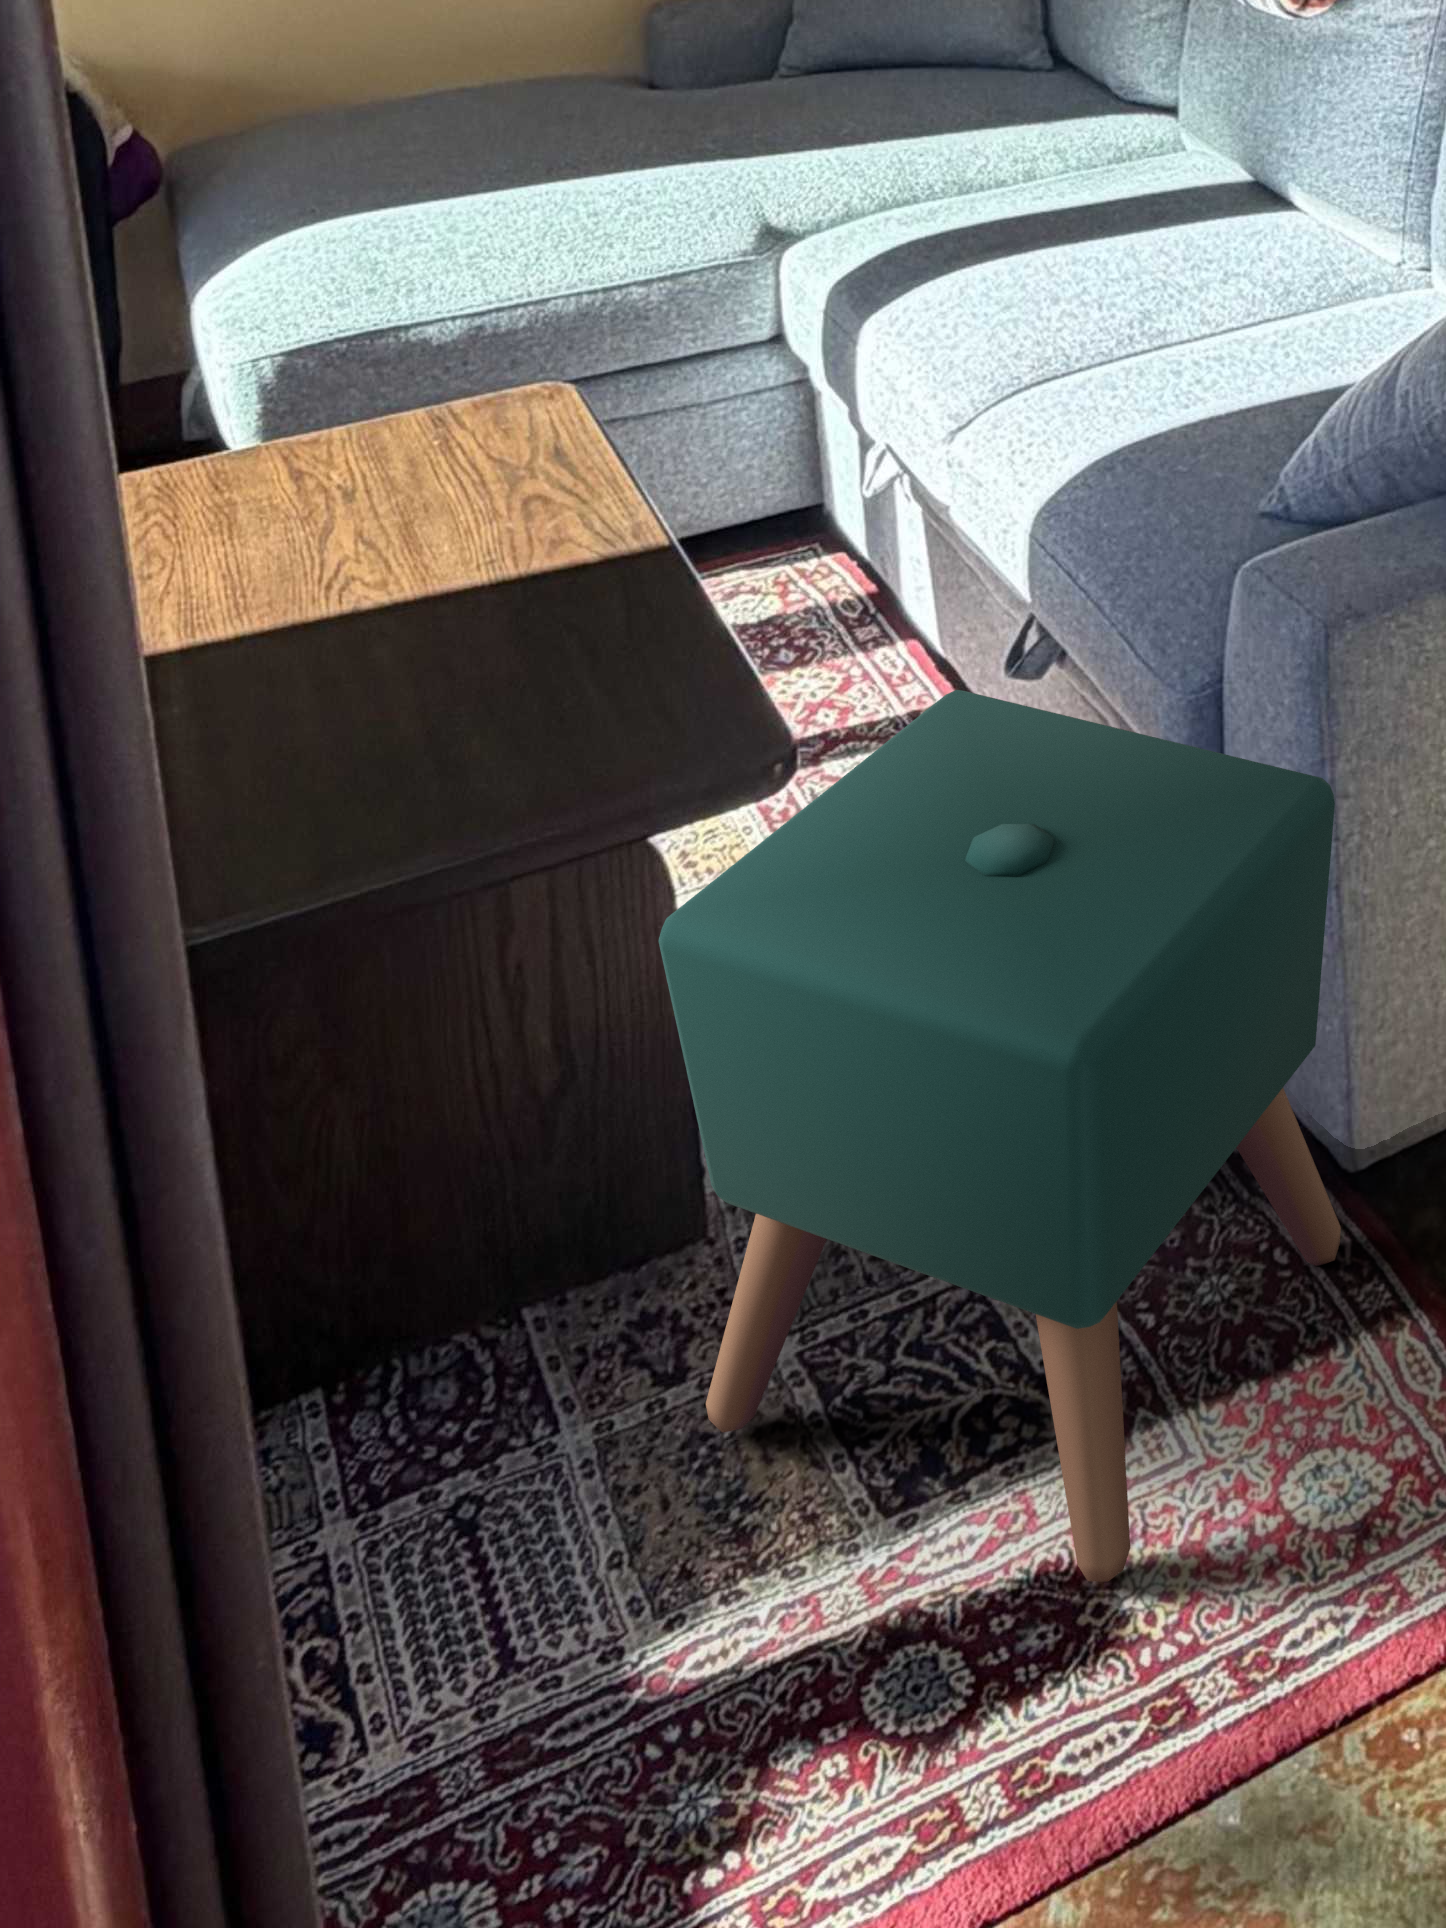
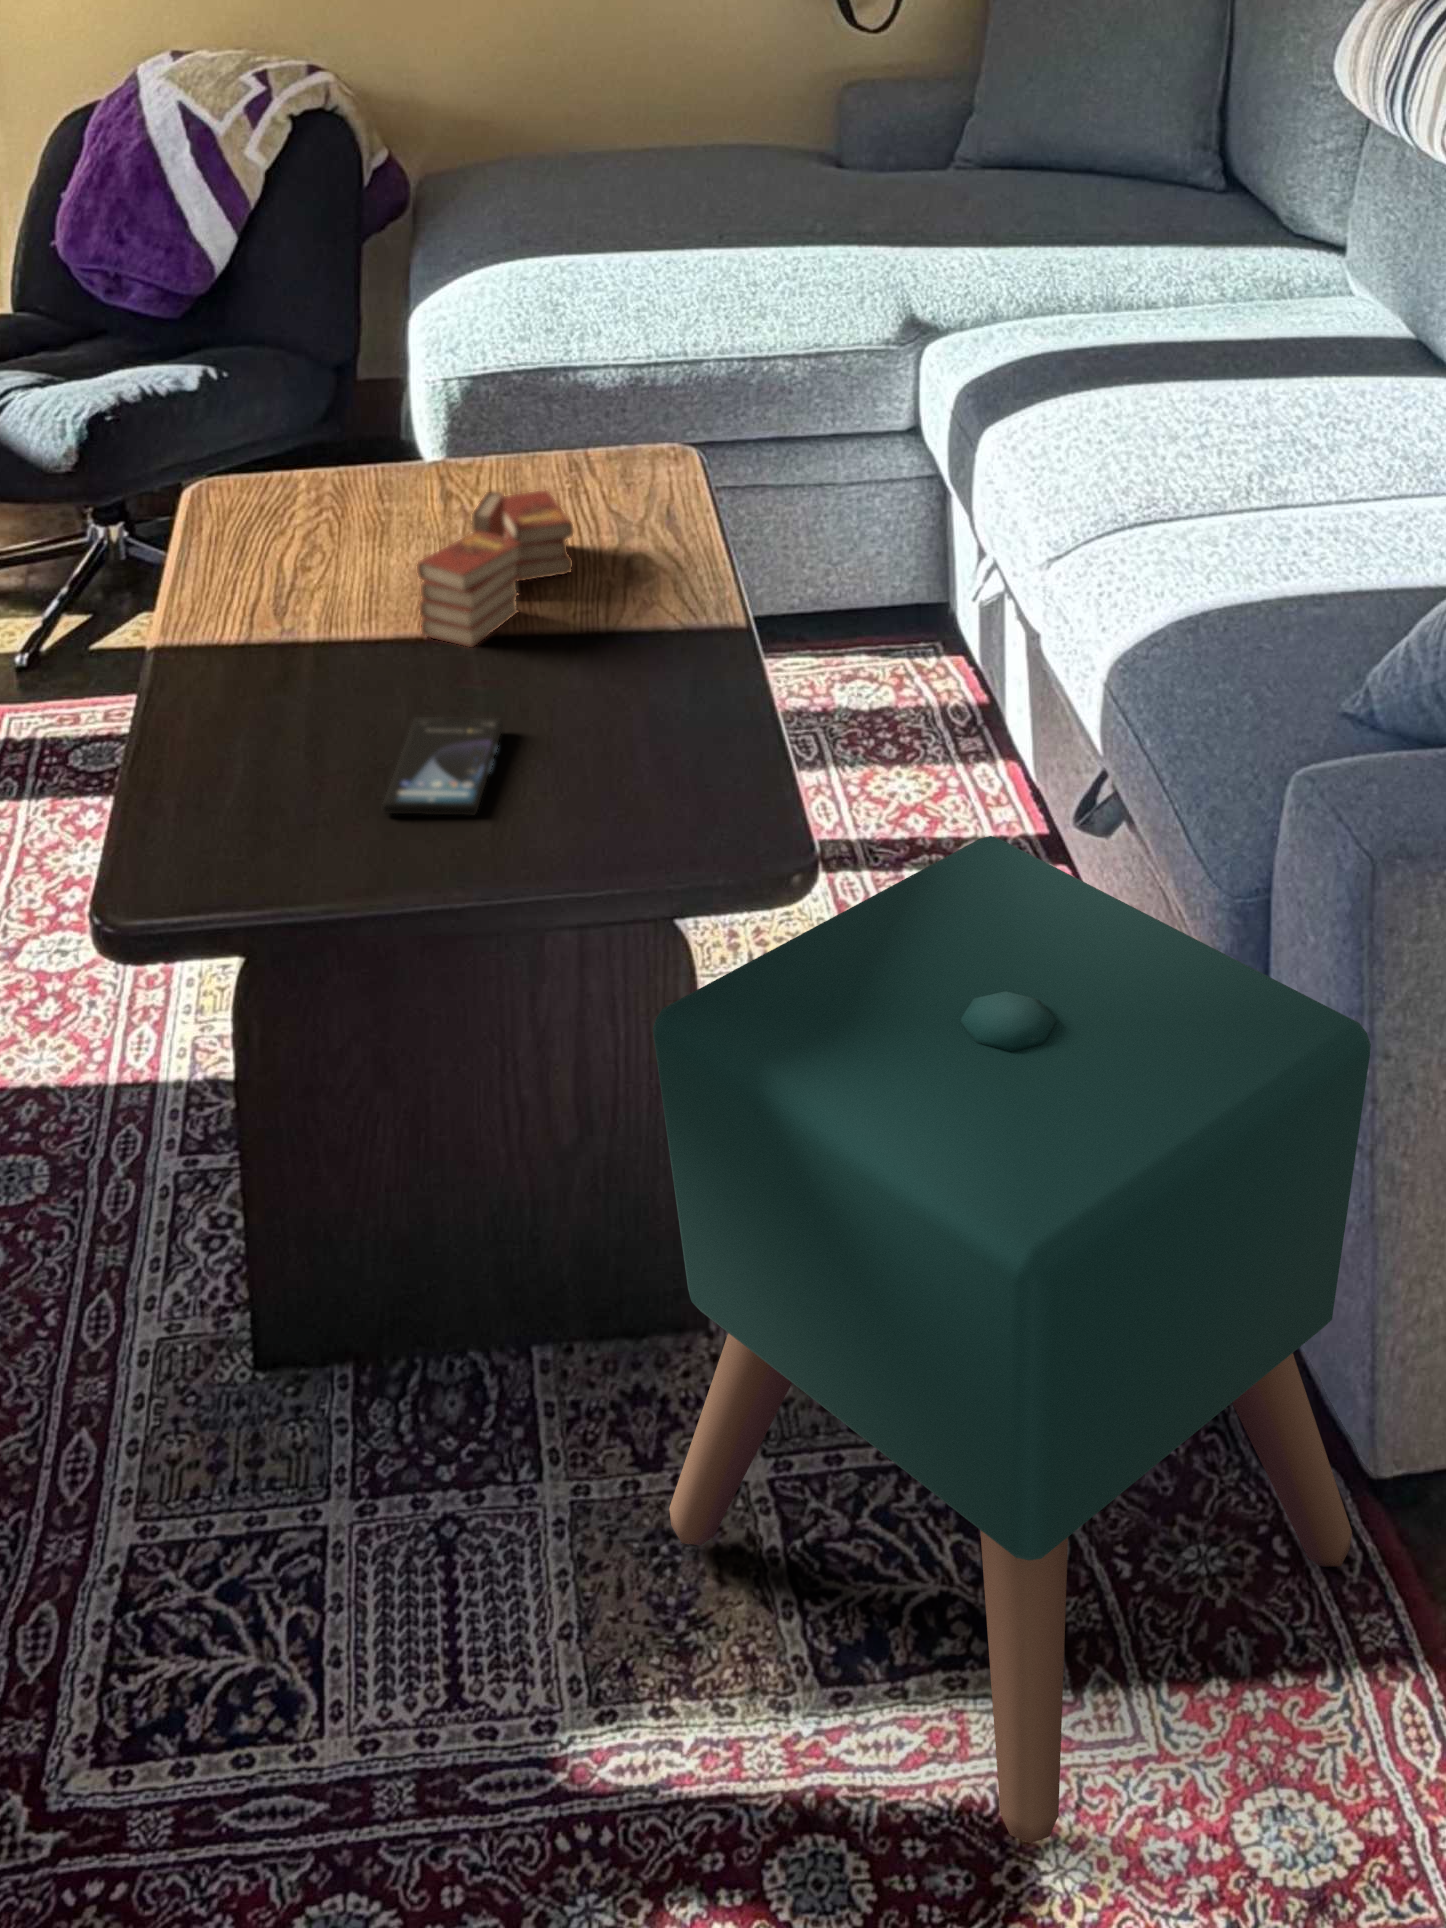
book: none [307,445,472,616] -> present [417,491,573,647]
smartphone: none [322,678,437,796] -> present [382,717,503,815]

